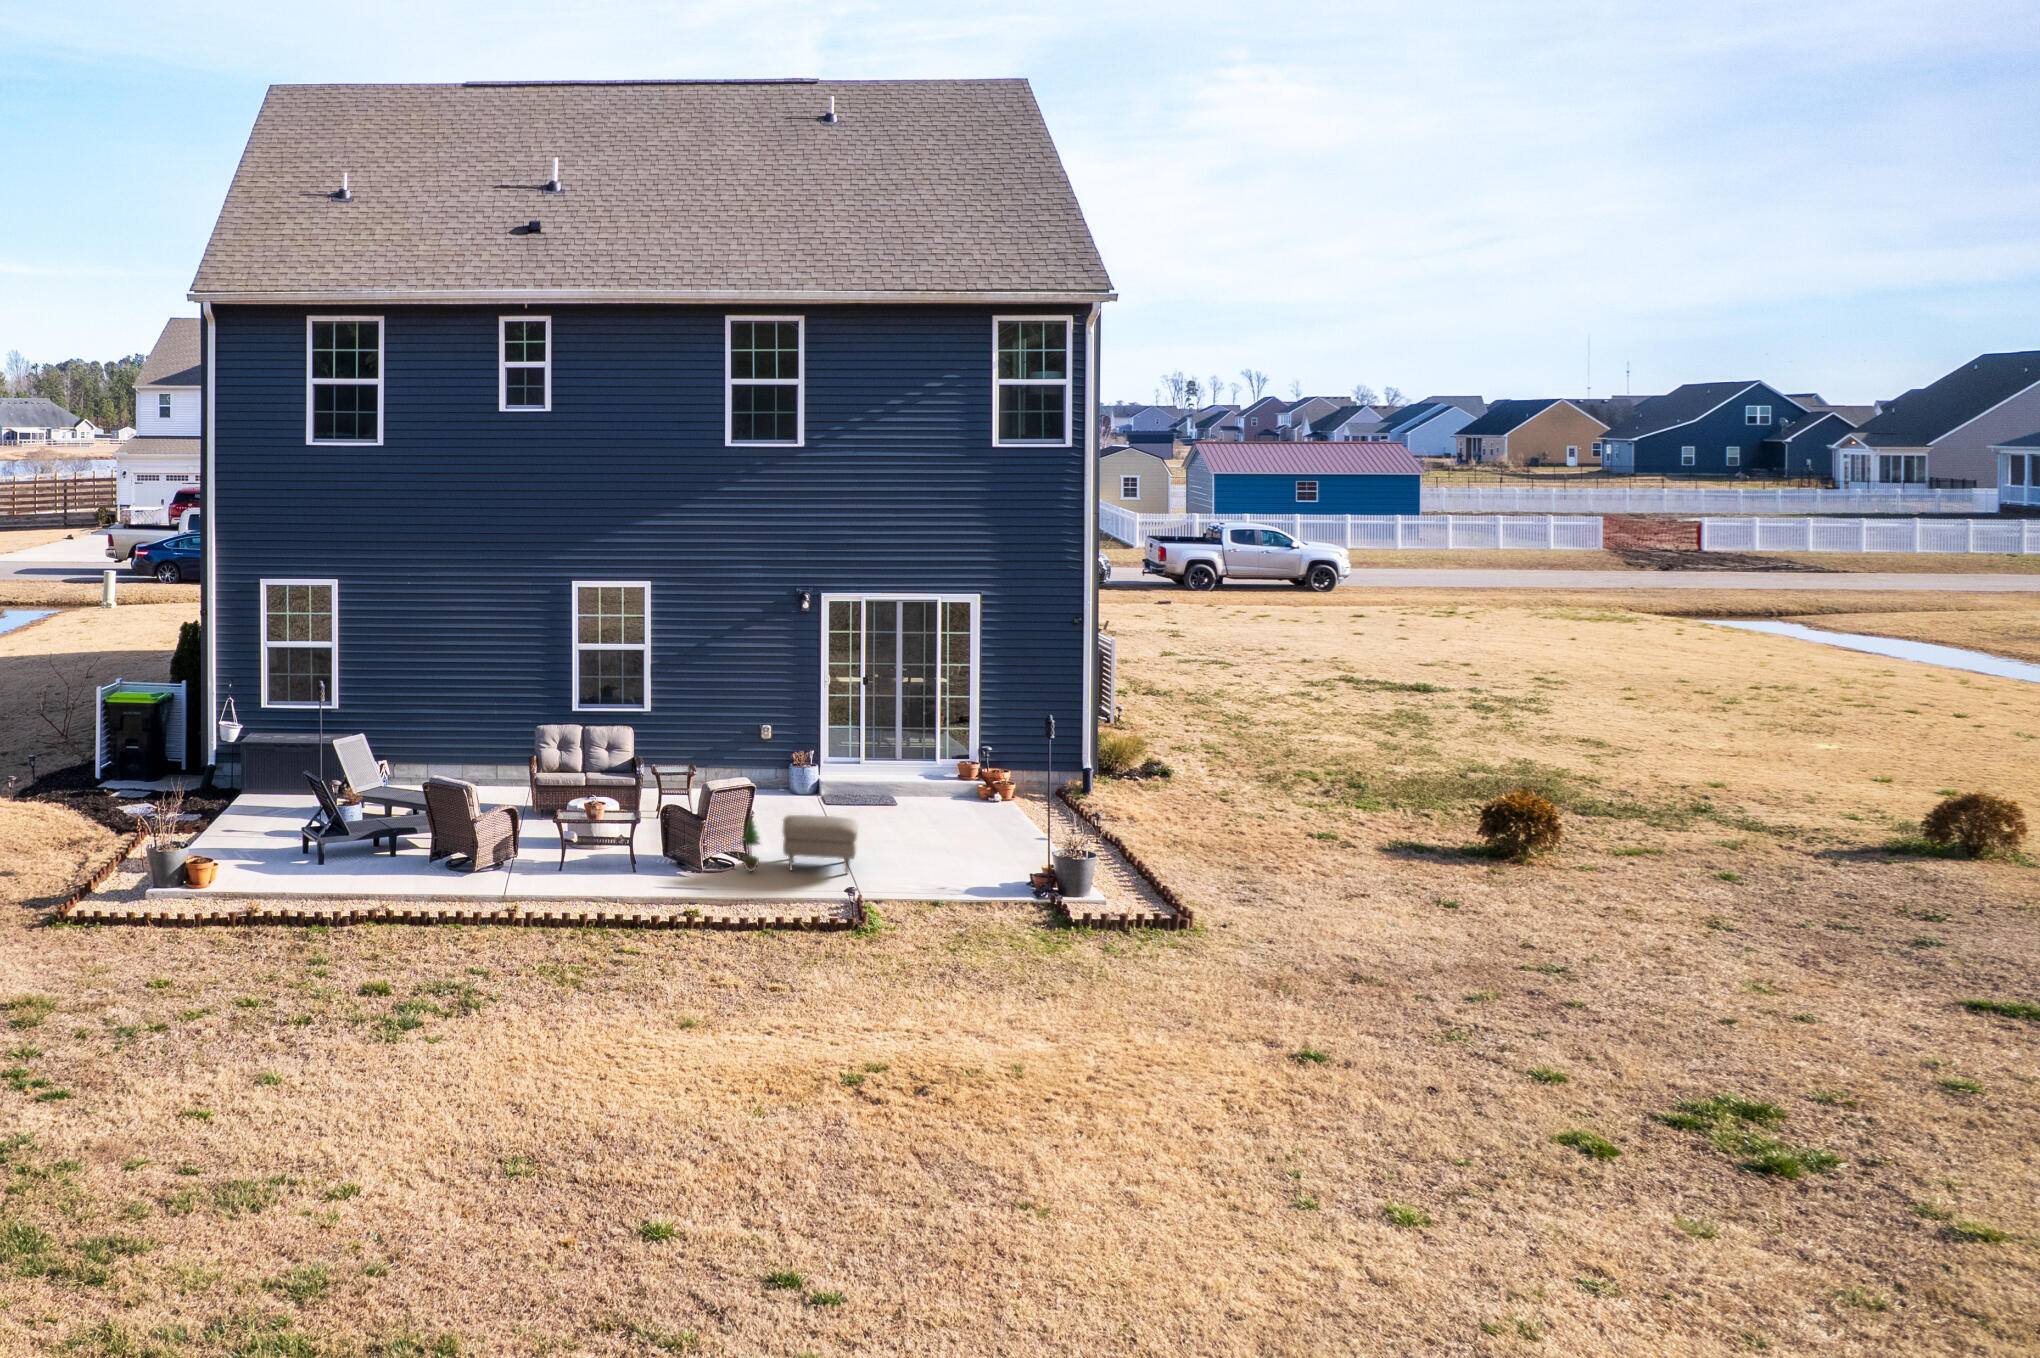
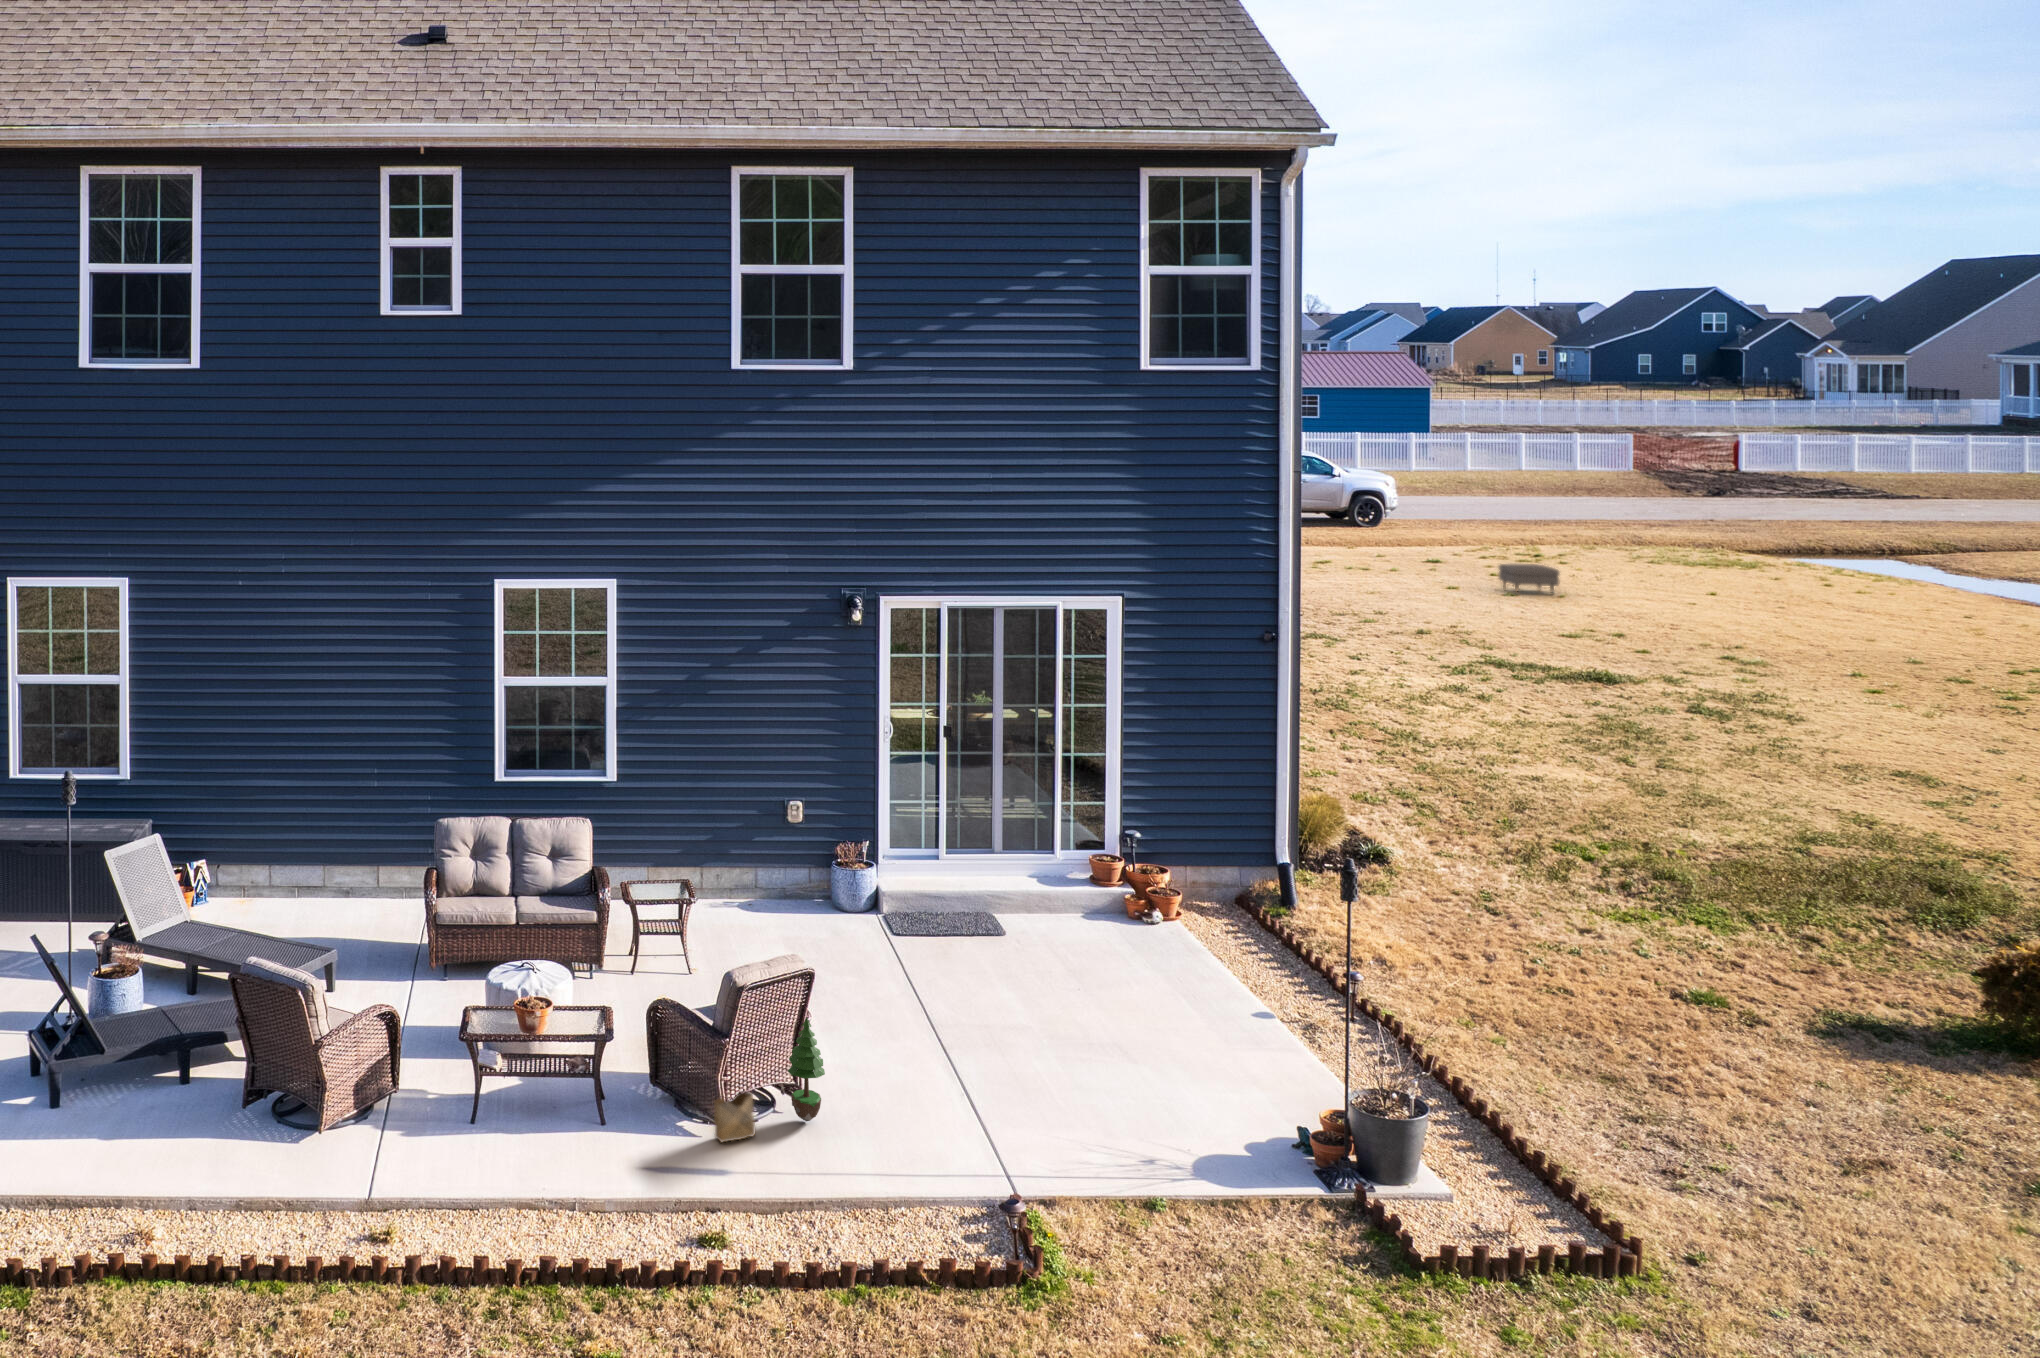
ottoman: present [782,815,858,873] -> present [1499,564,1560,593]
woven basket: none [696,840,720,878] -> present [714,1087,756,1142]

